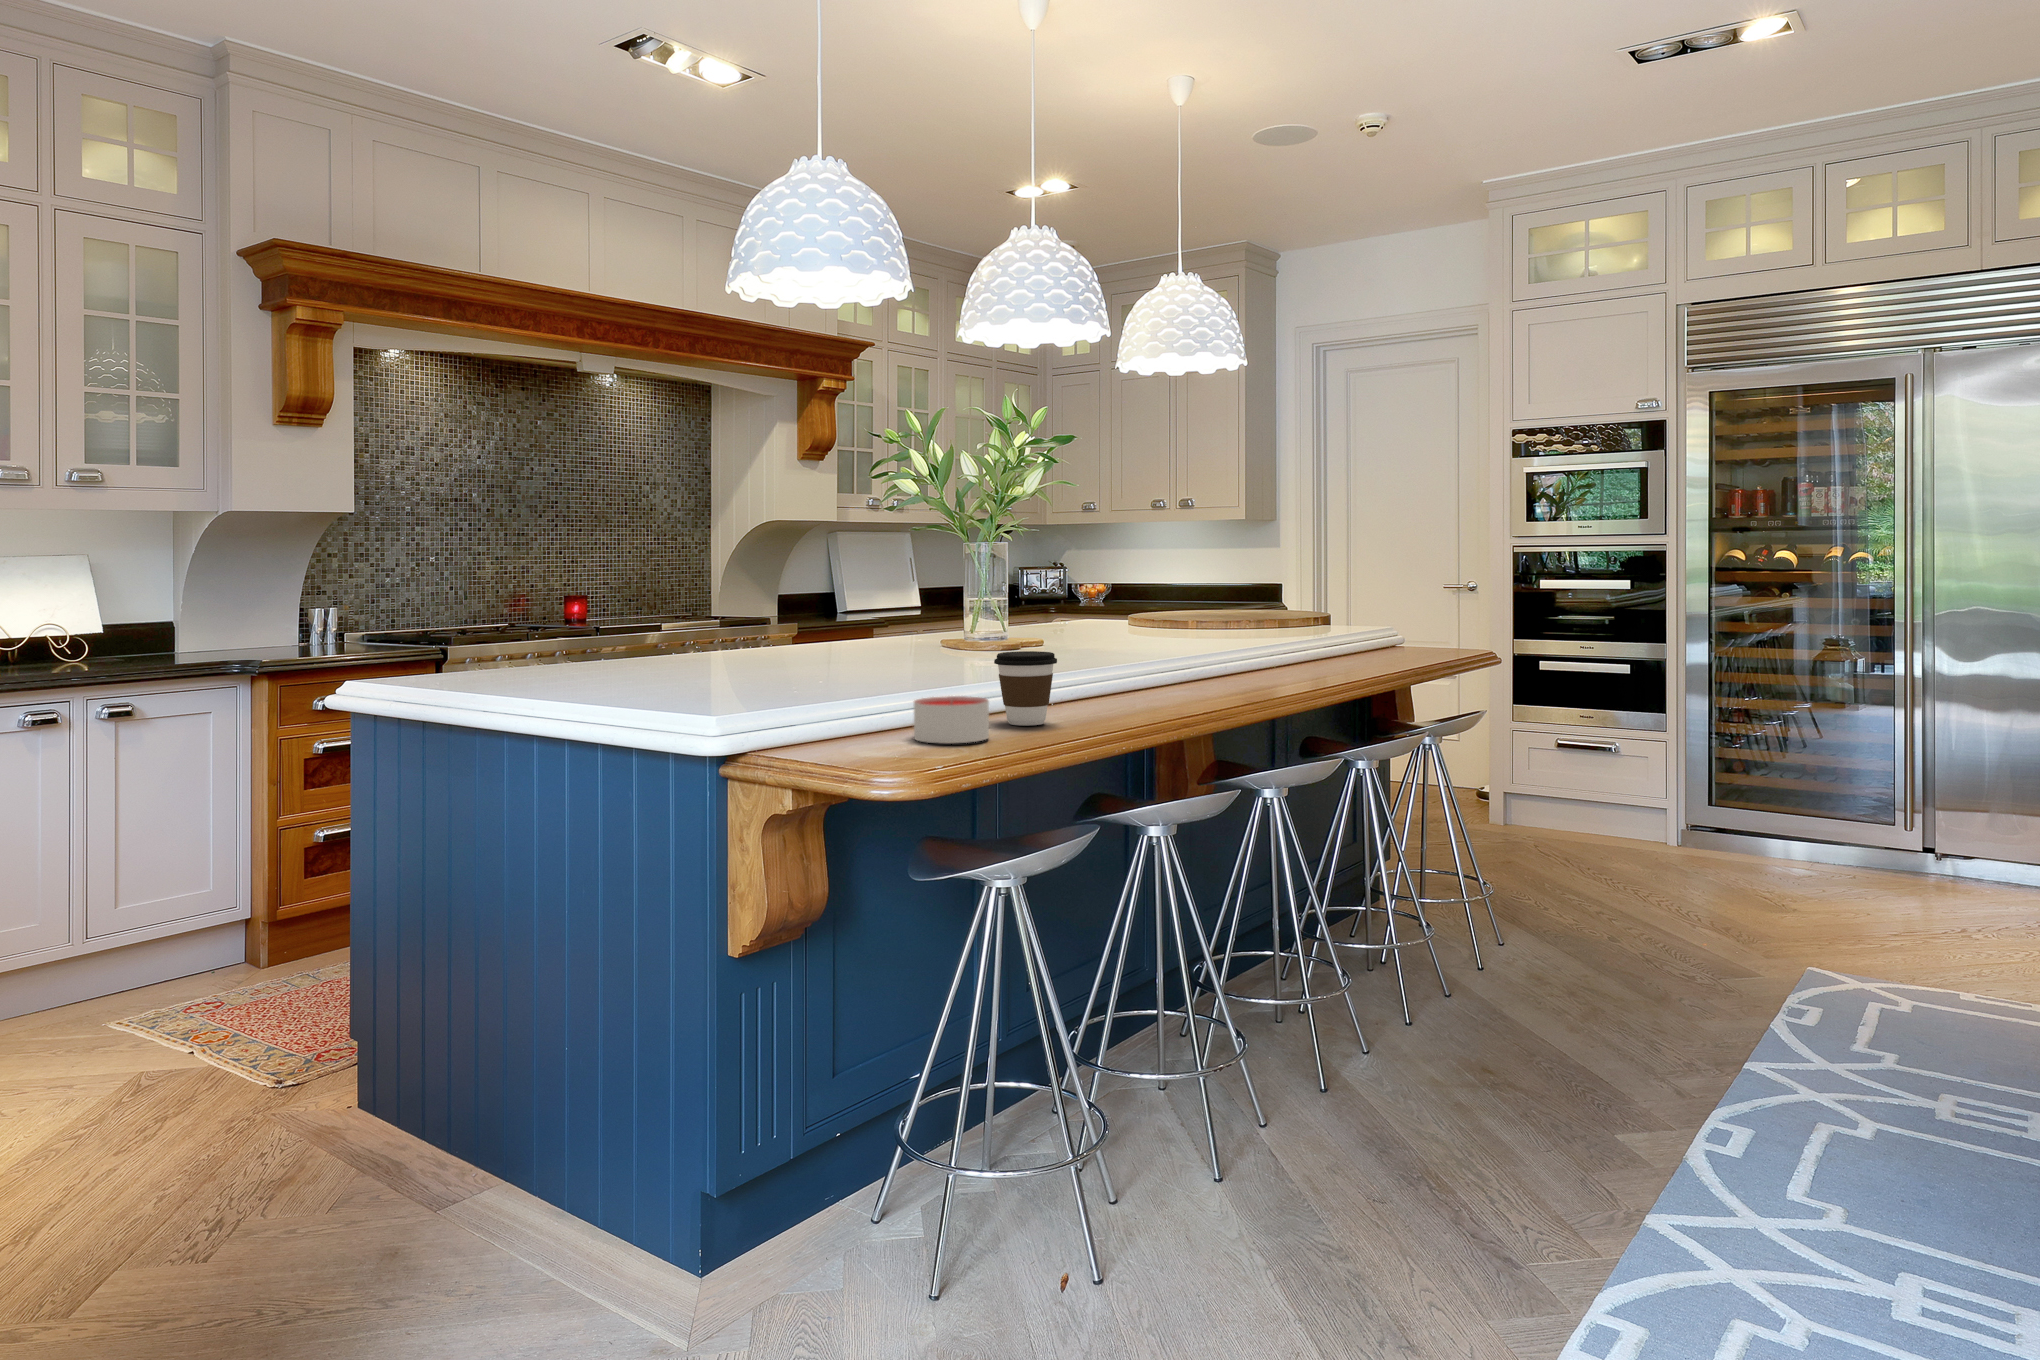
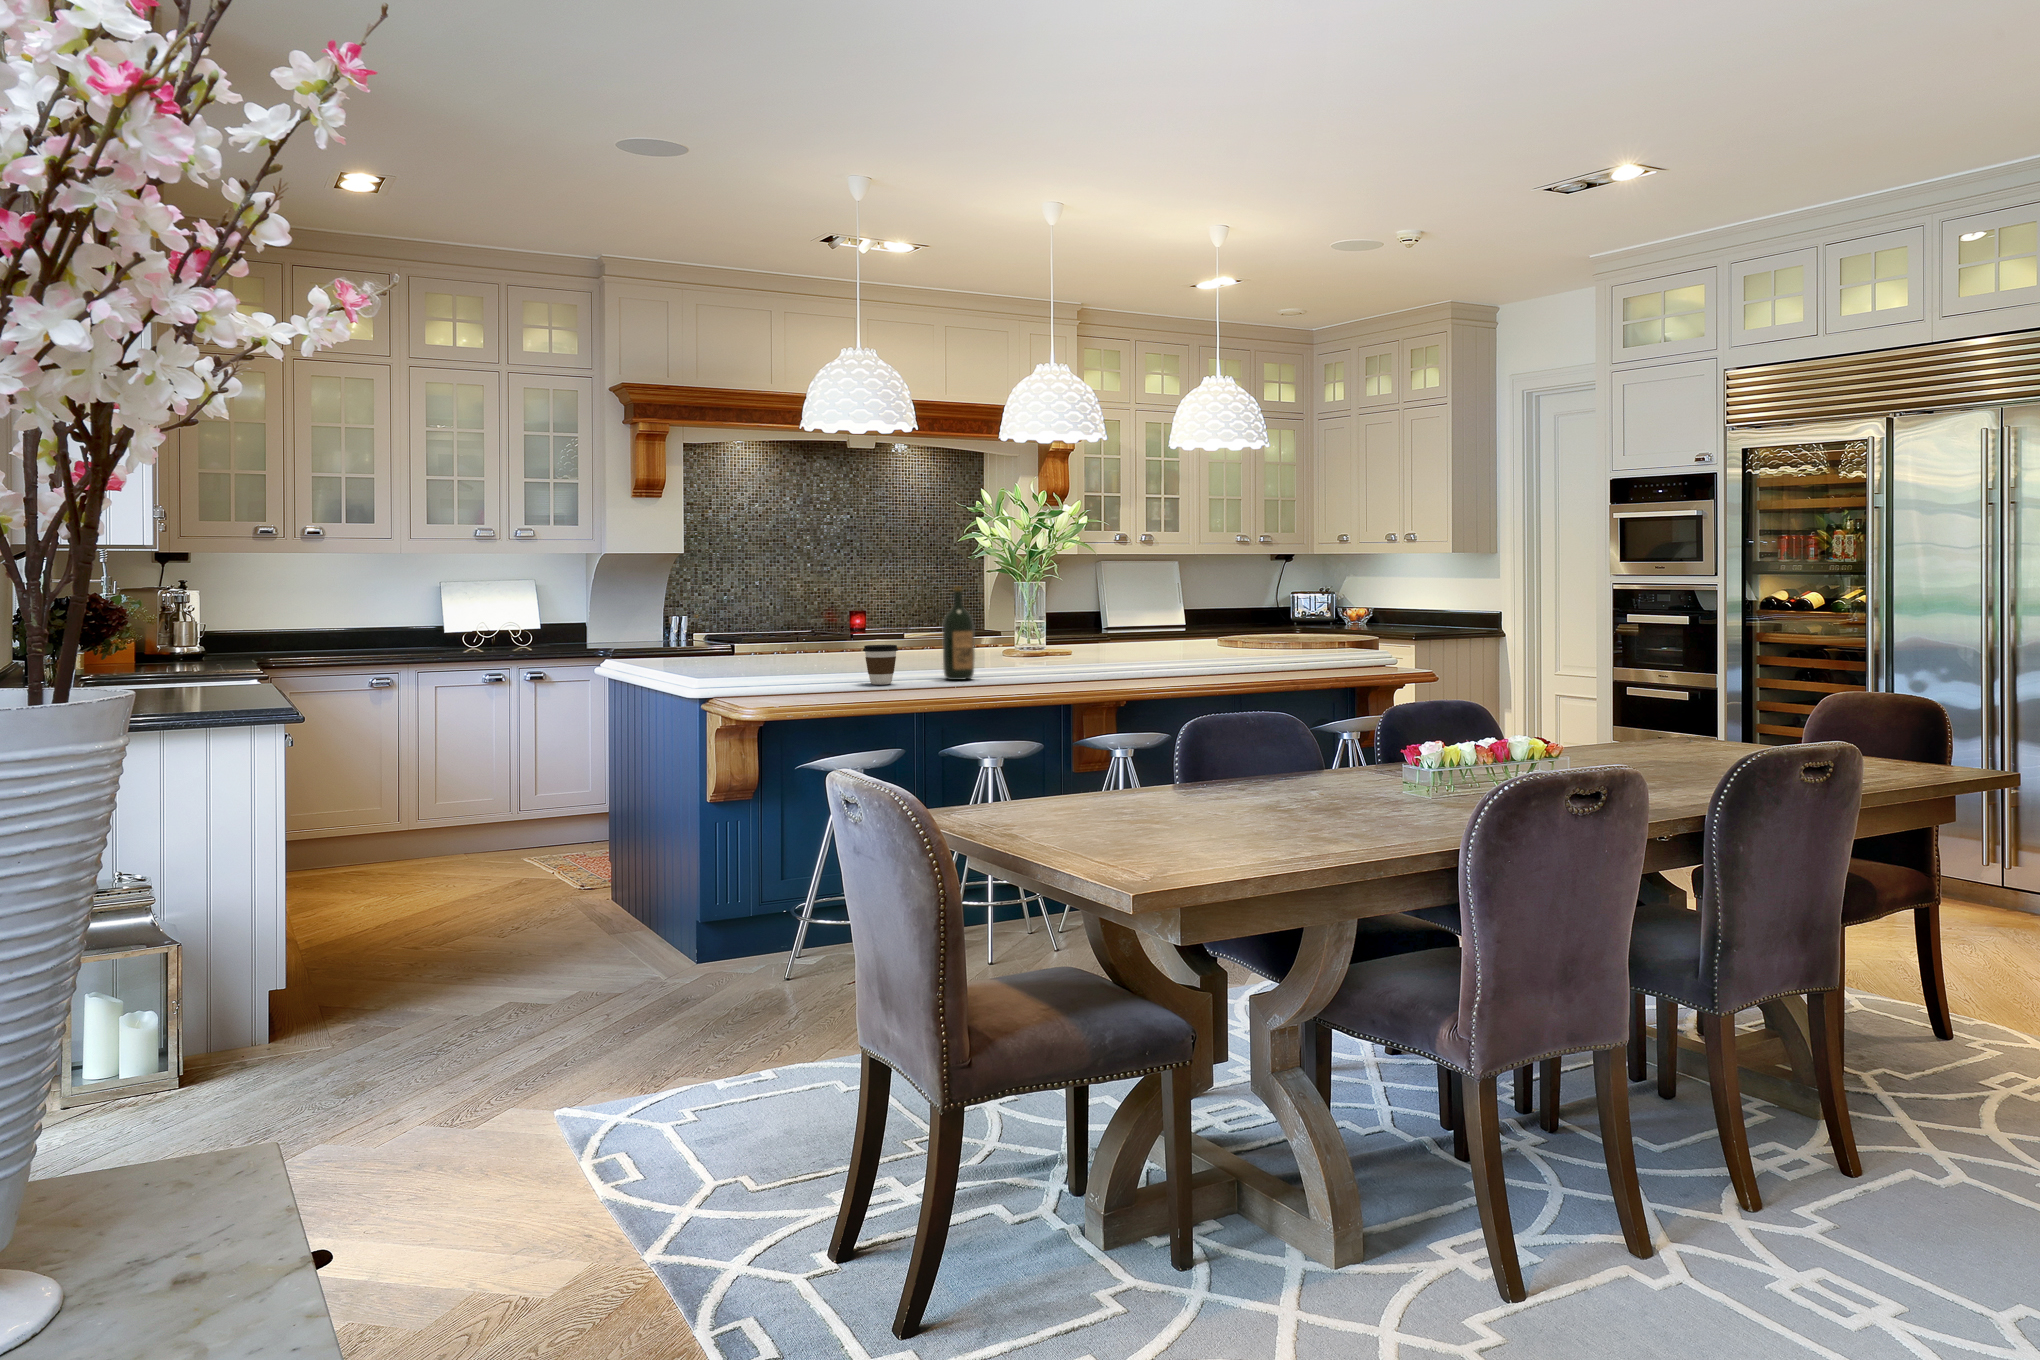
wine bottle: none [1078,547,1133,708] -> present [942,587,975,680]
candle: present [914,696,989,743] -> none [797,666,838,689]

